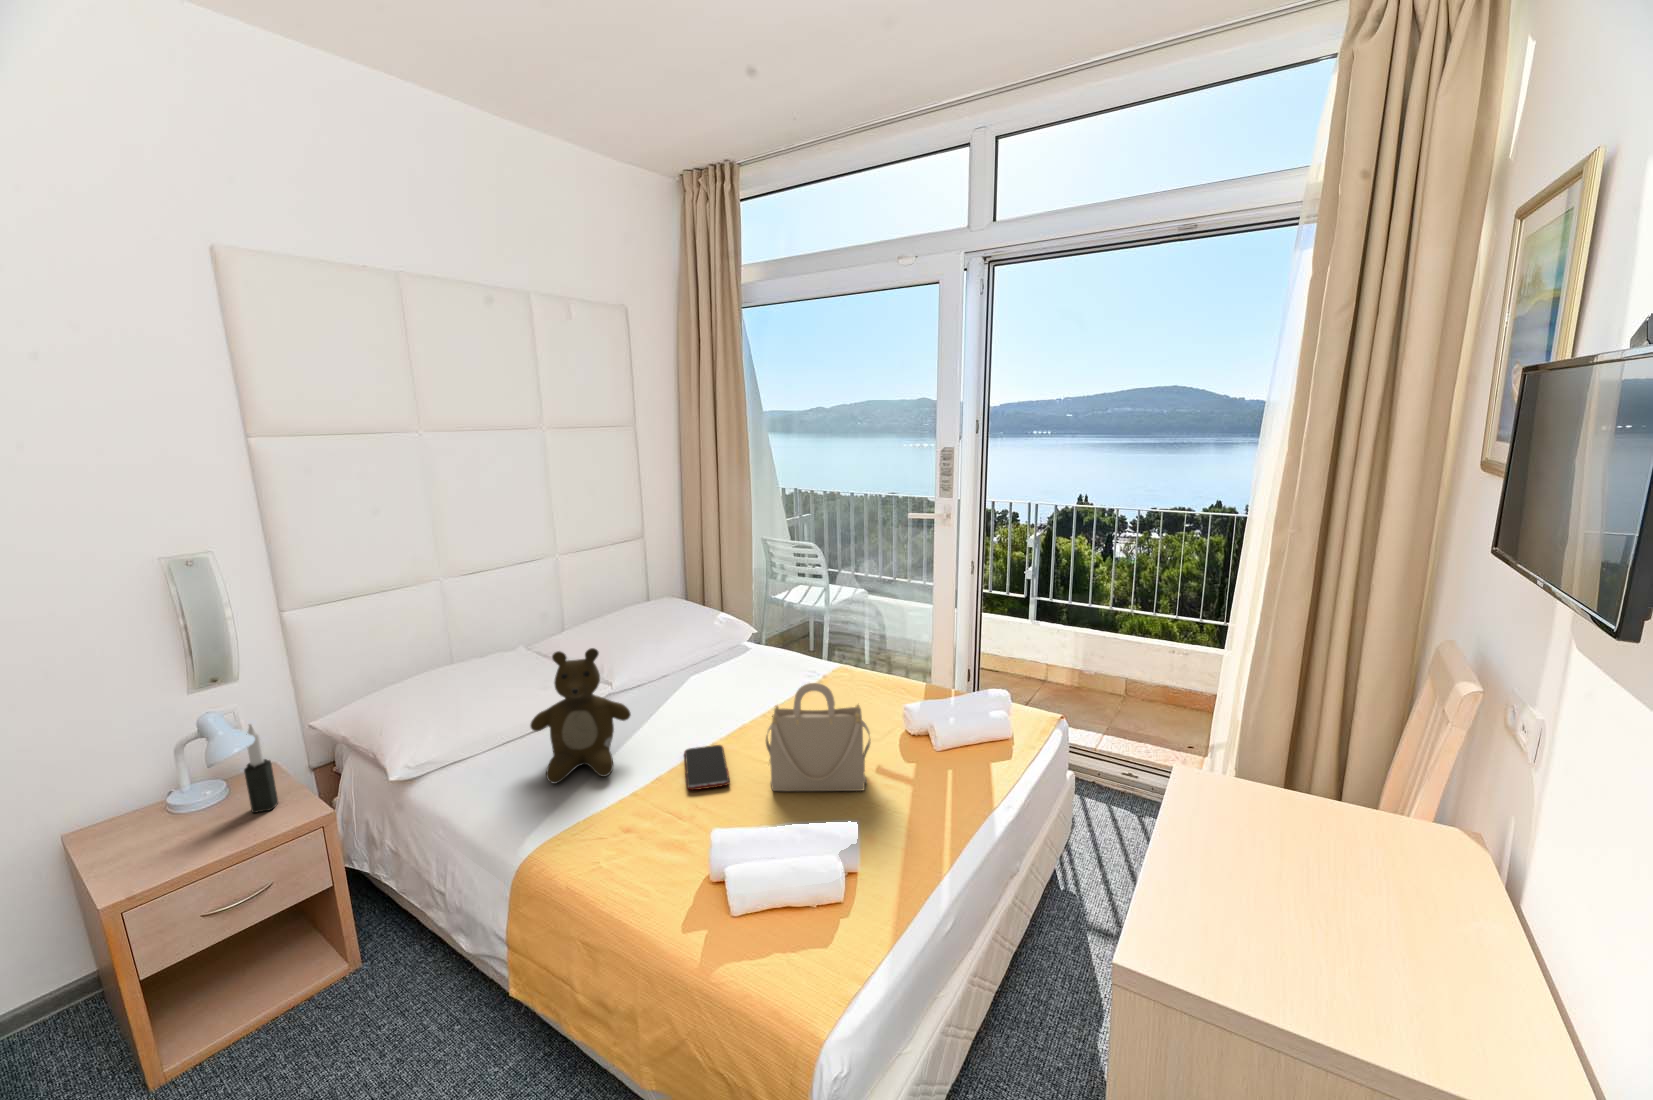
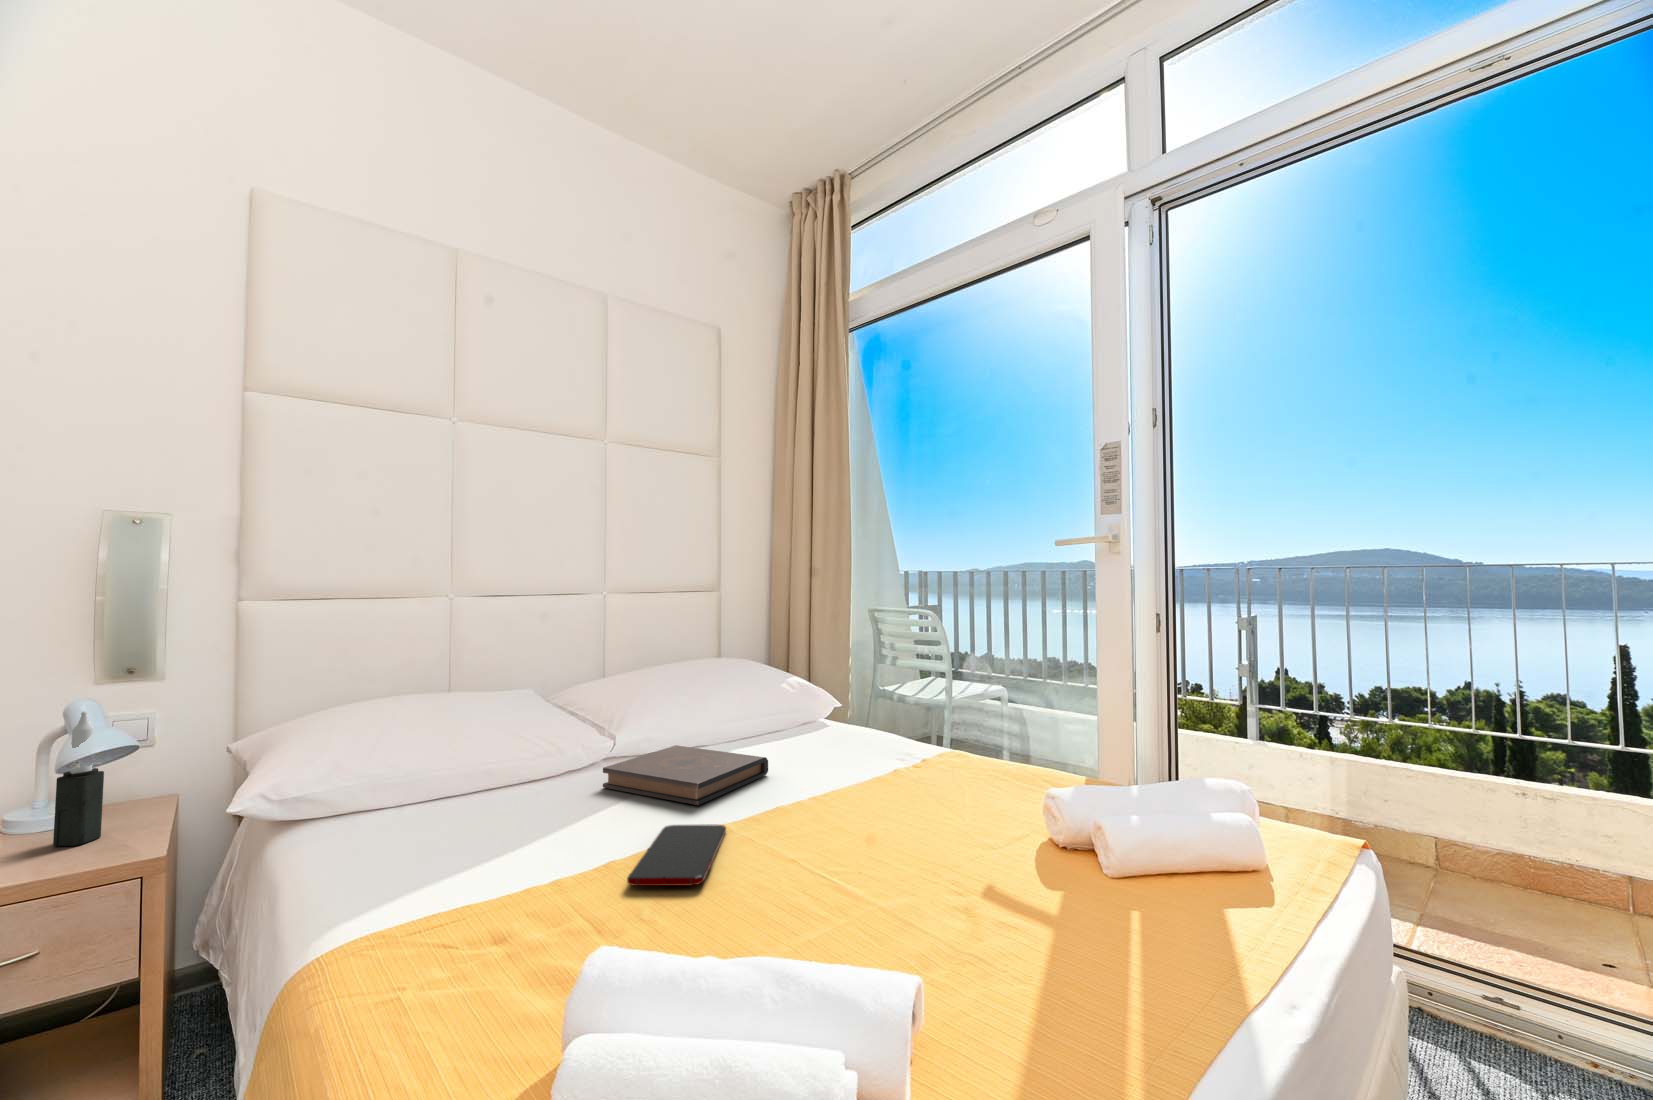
teddy bear: present [530,648,631,783] -> none [427,644,593,851]
handbag: present [766,683,871,791] -> none [768,697,965,926]
book: none [619,685,727,731] -> present [603,745,768,805]

